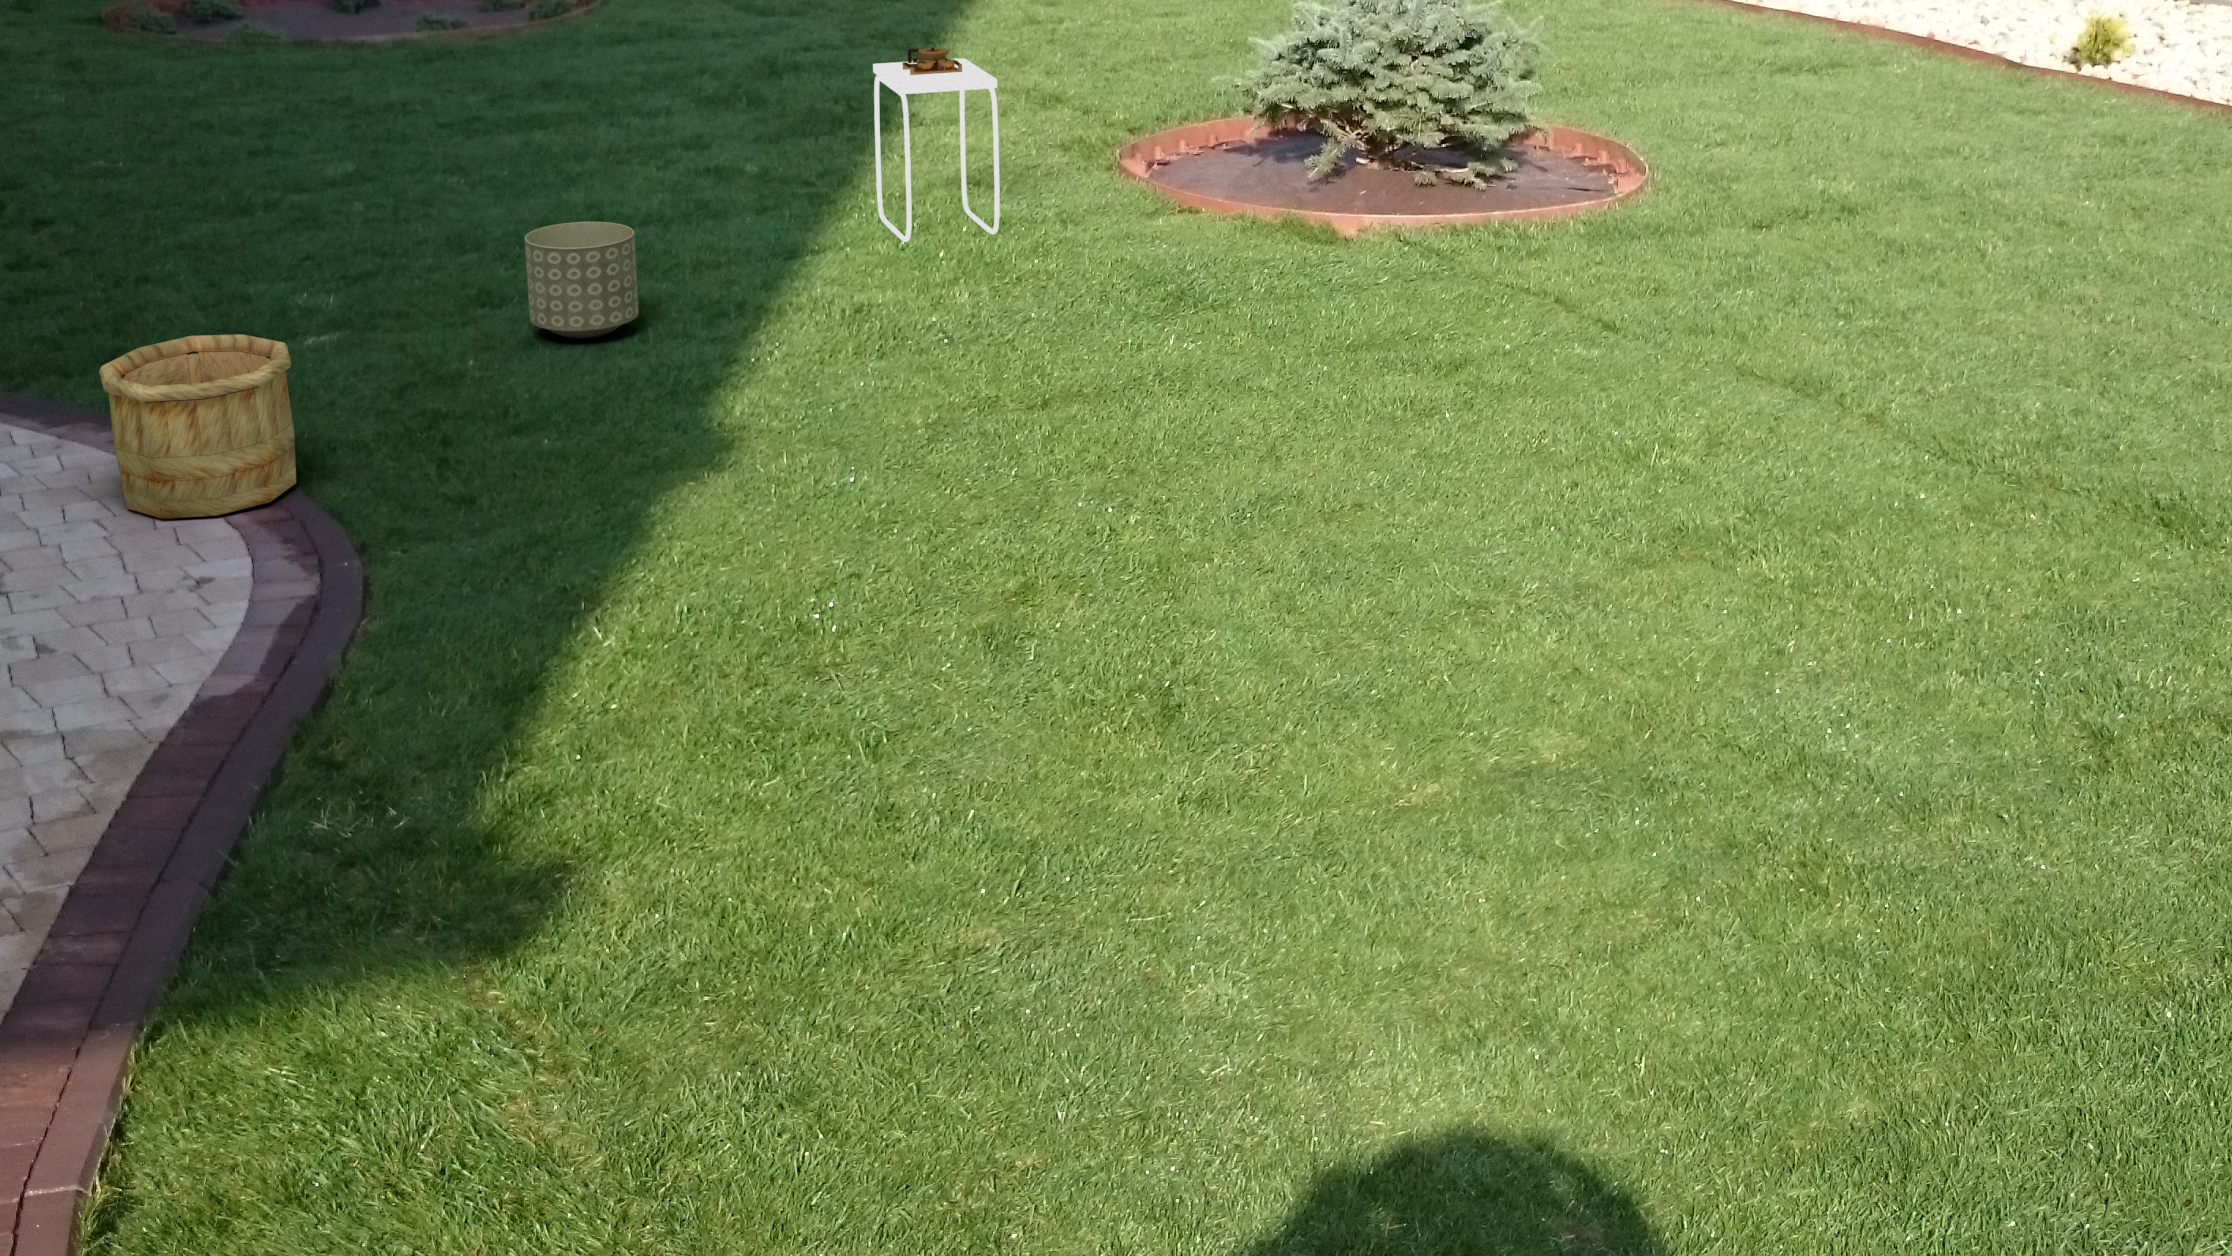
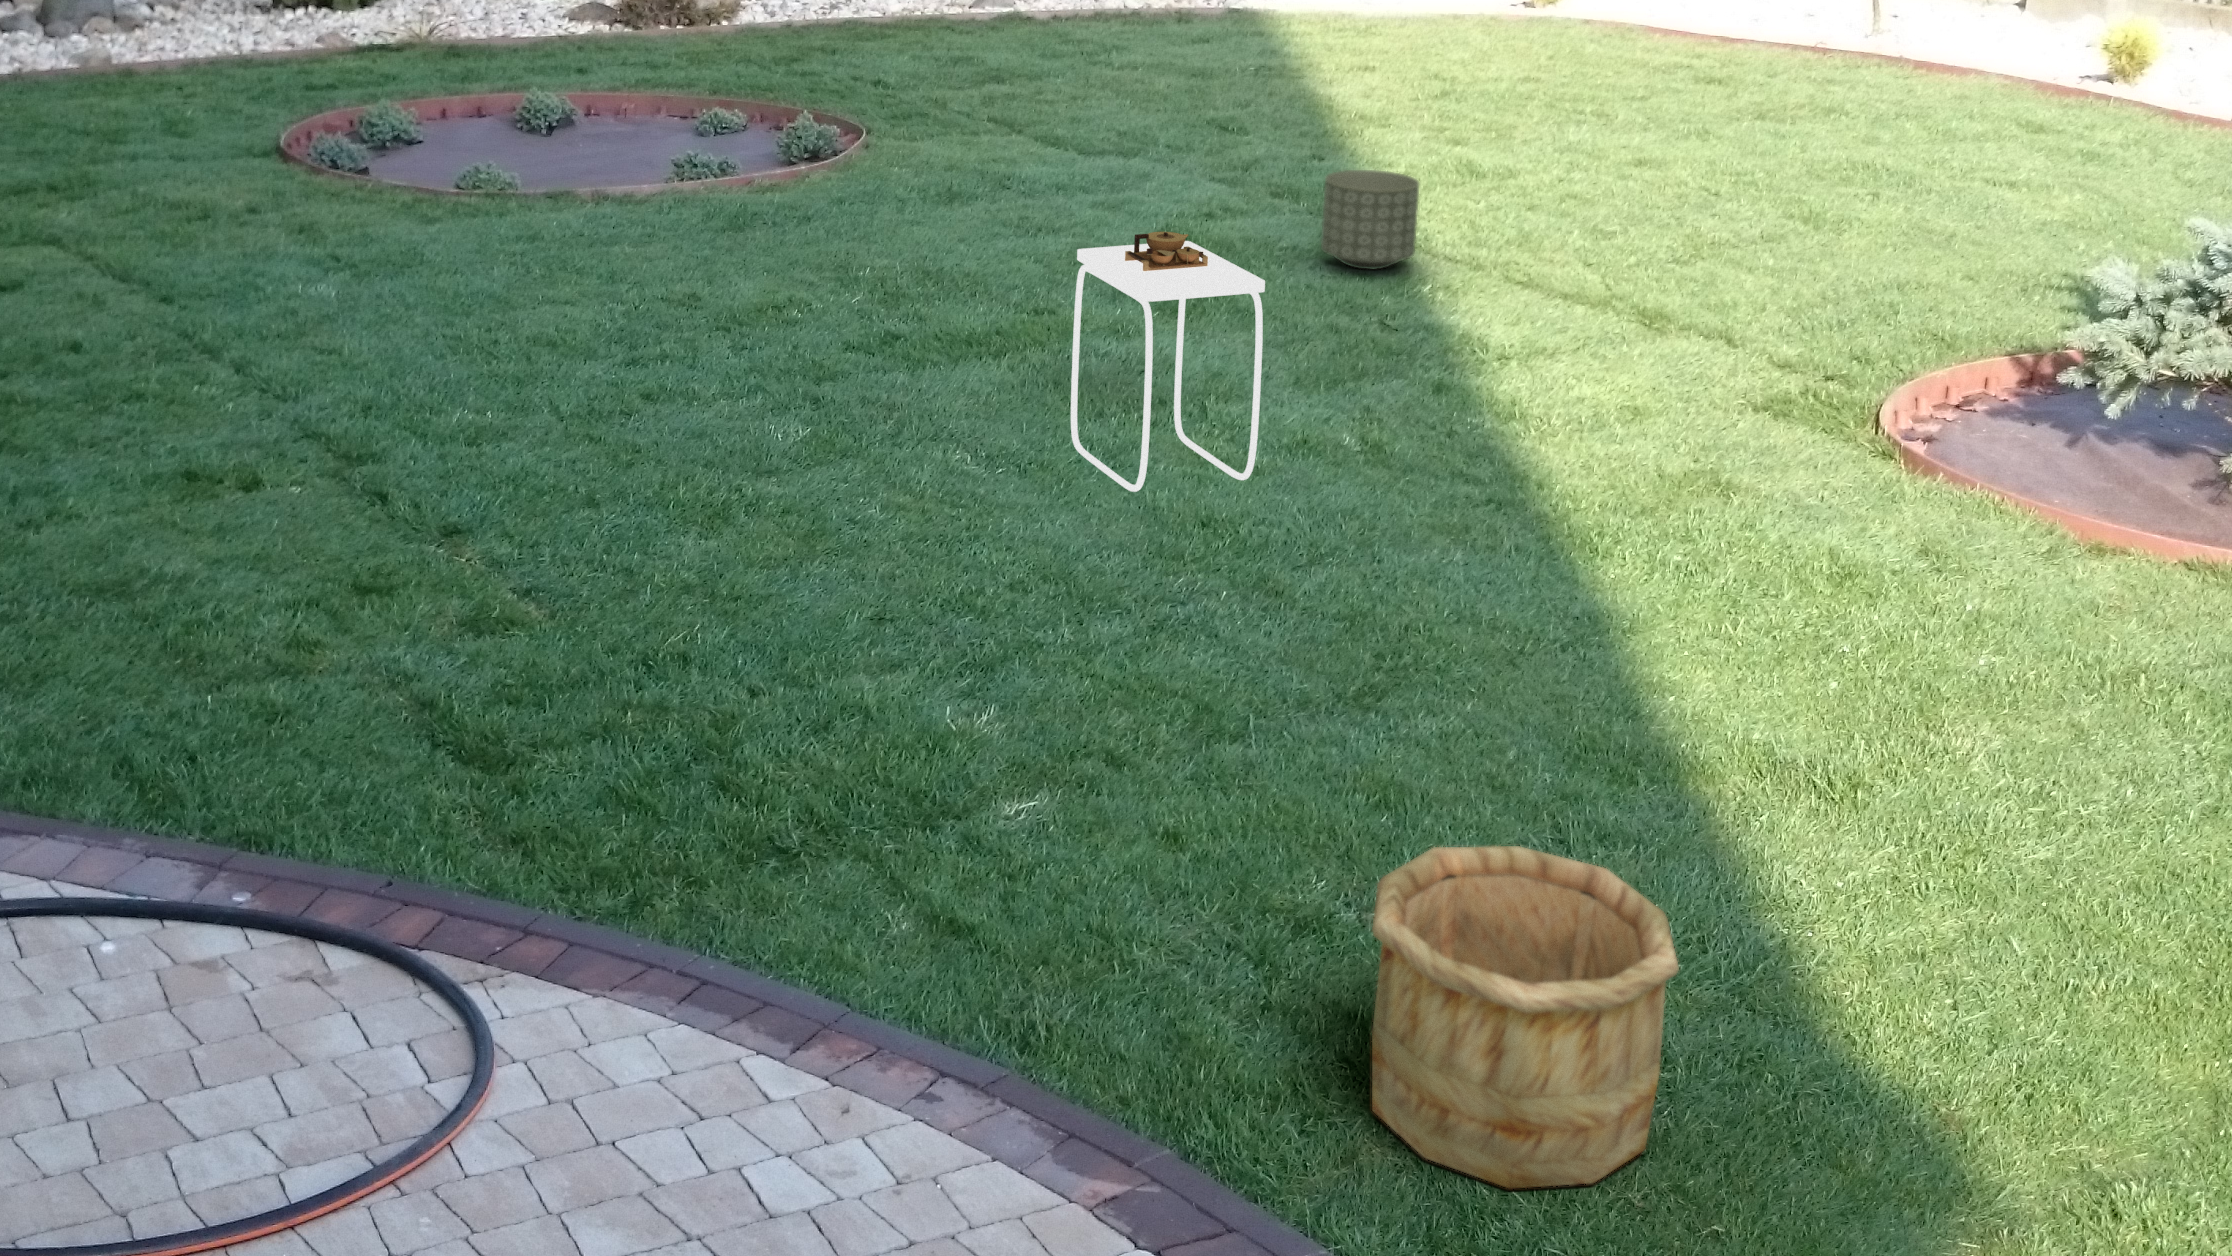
side table: present [873,48,1000,242] -> present [1071,232,1265,492]
planter: present [525,222,639,339] -> present [1321,170,1419,270]

